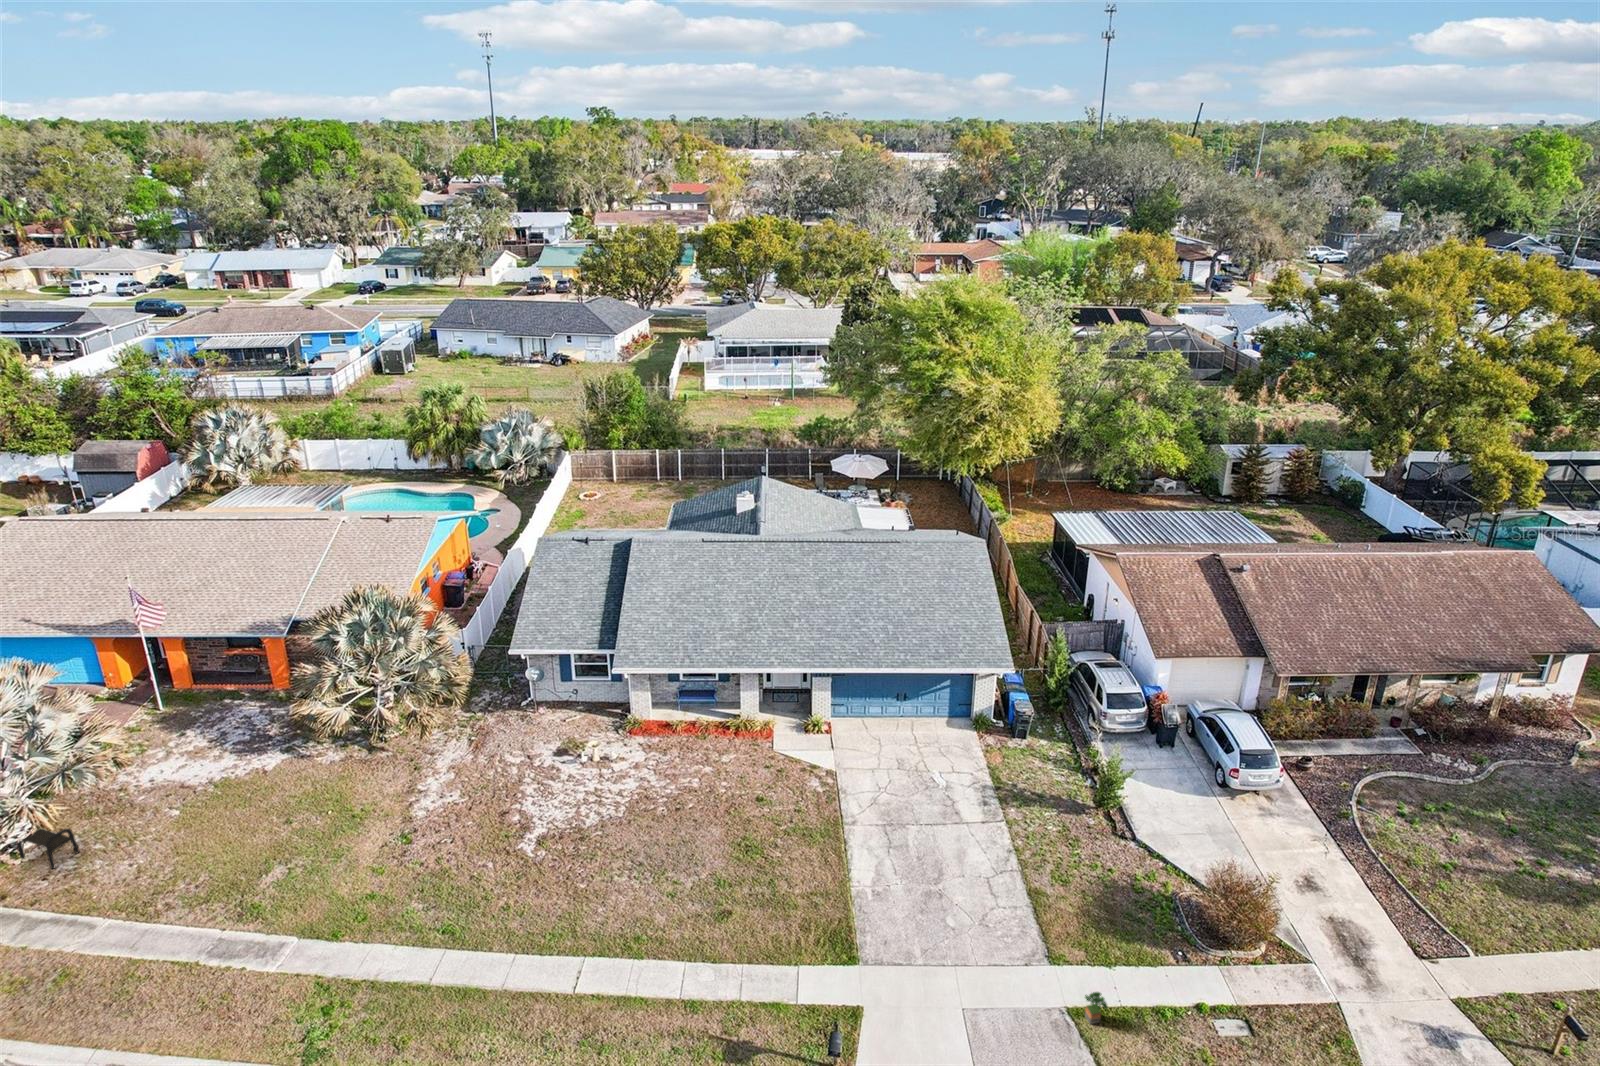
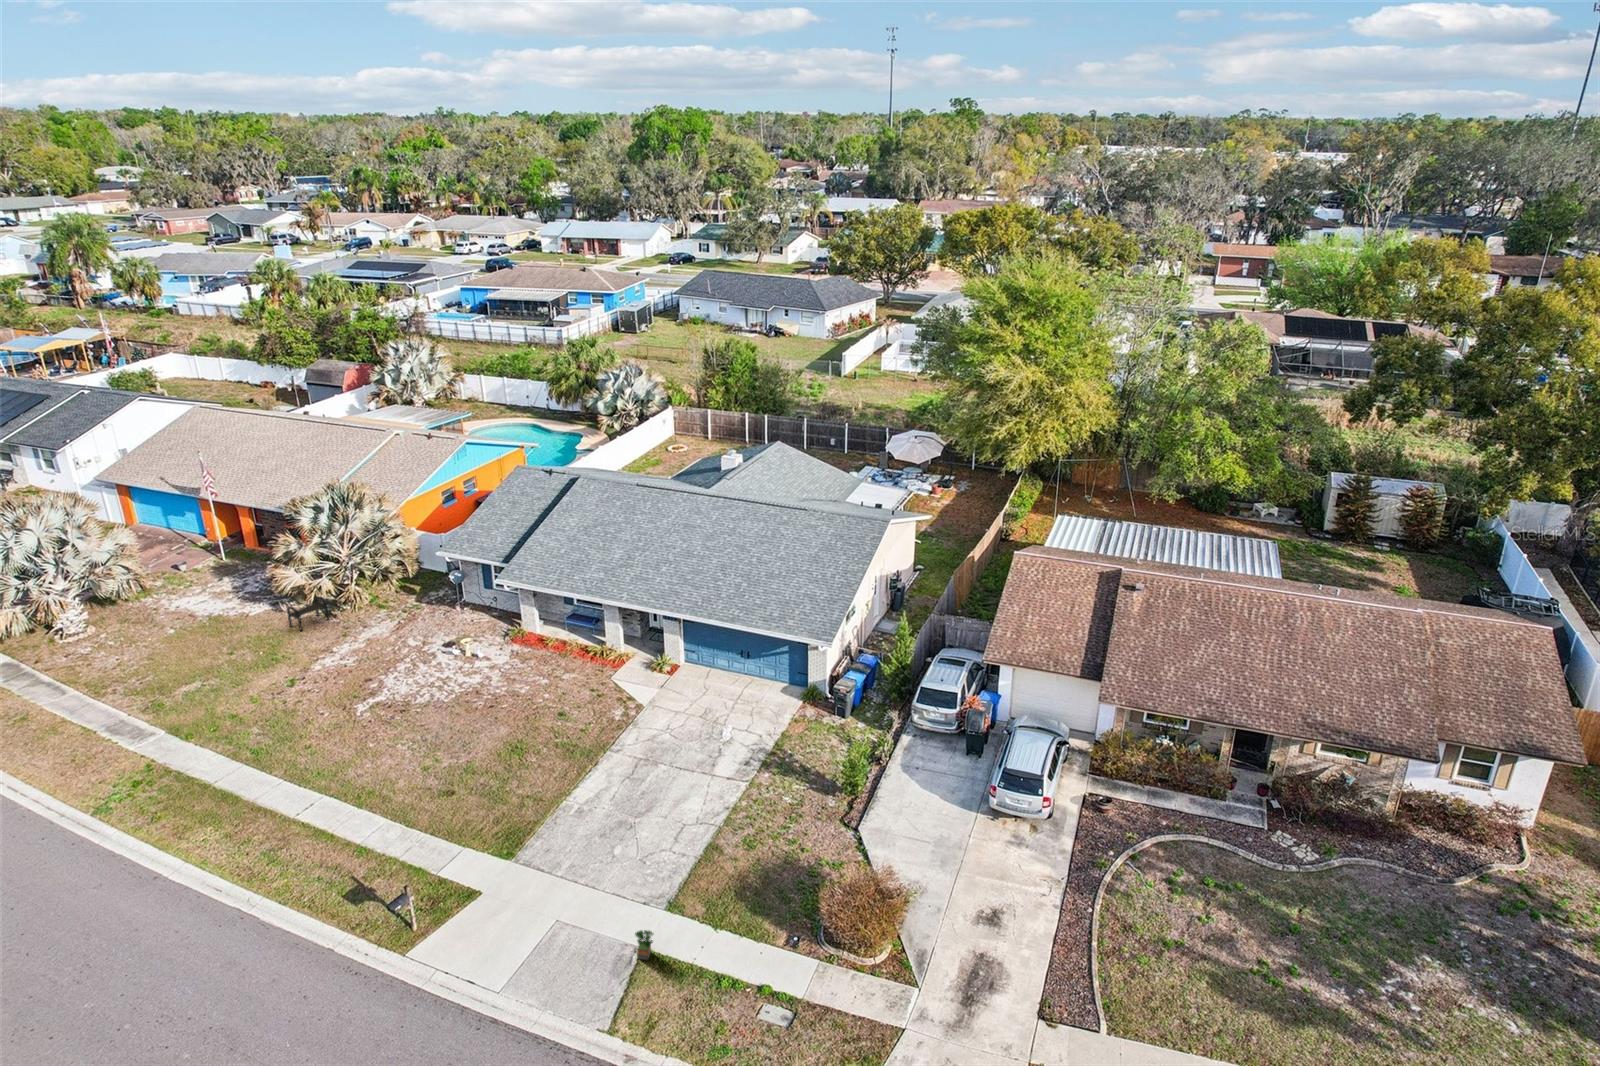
bench: present [17,828,79,869] -> present [287,597,330,631]

